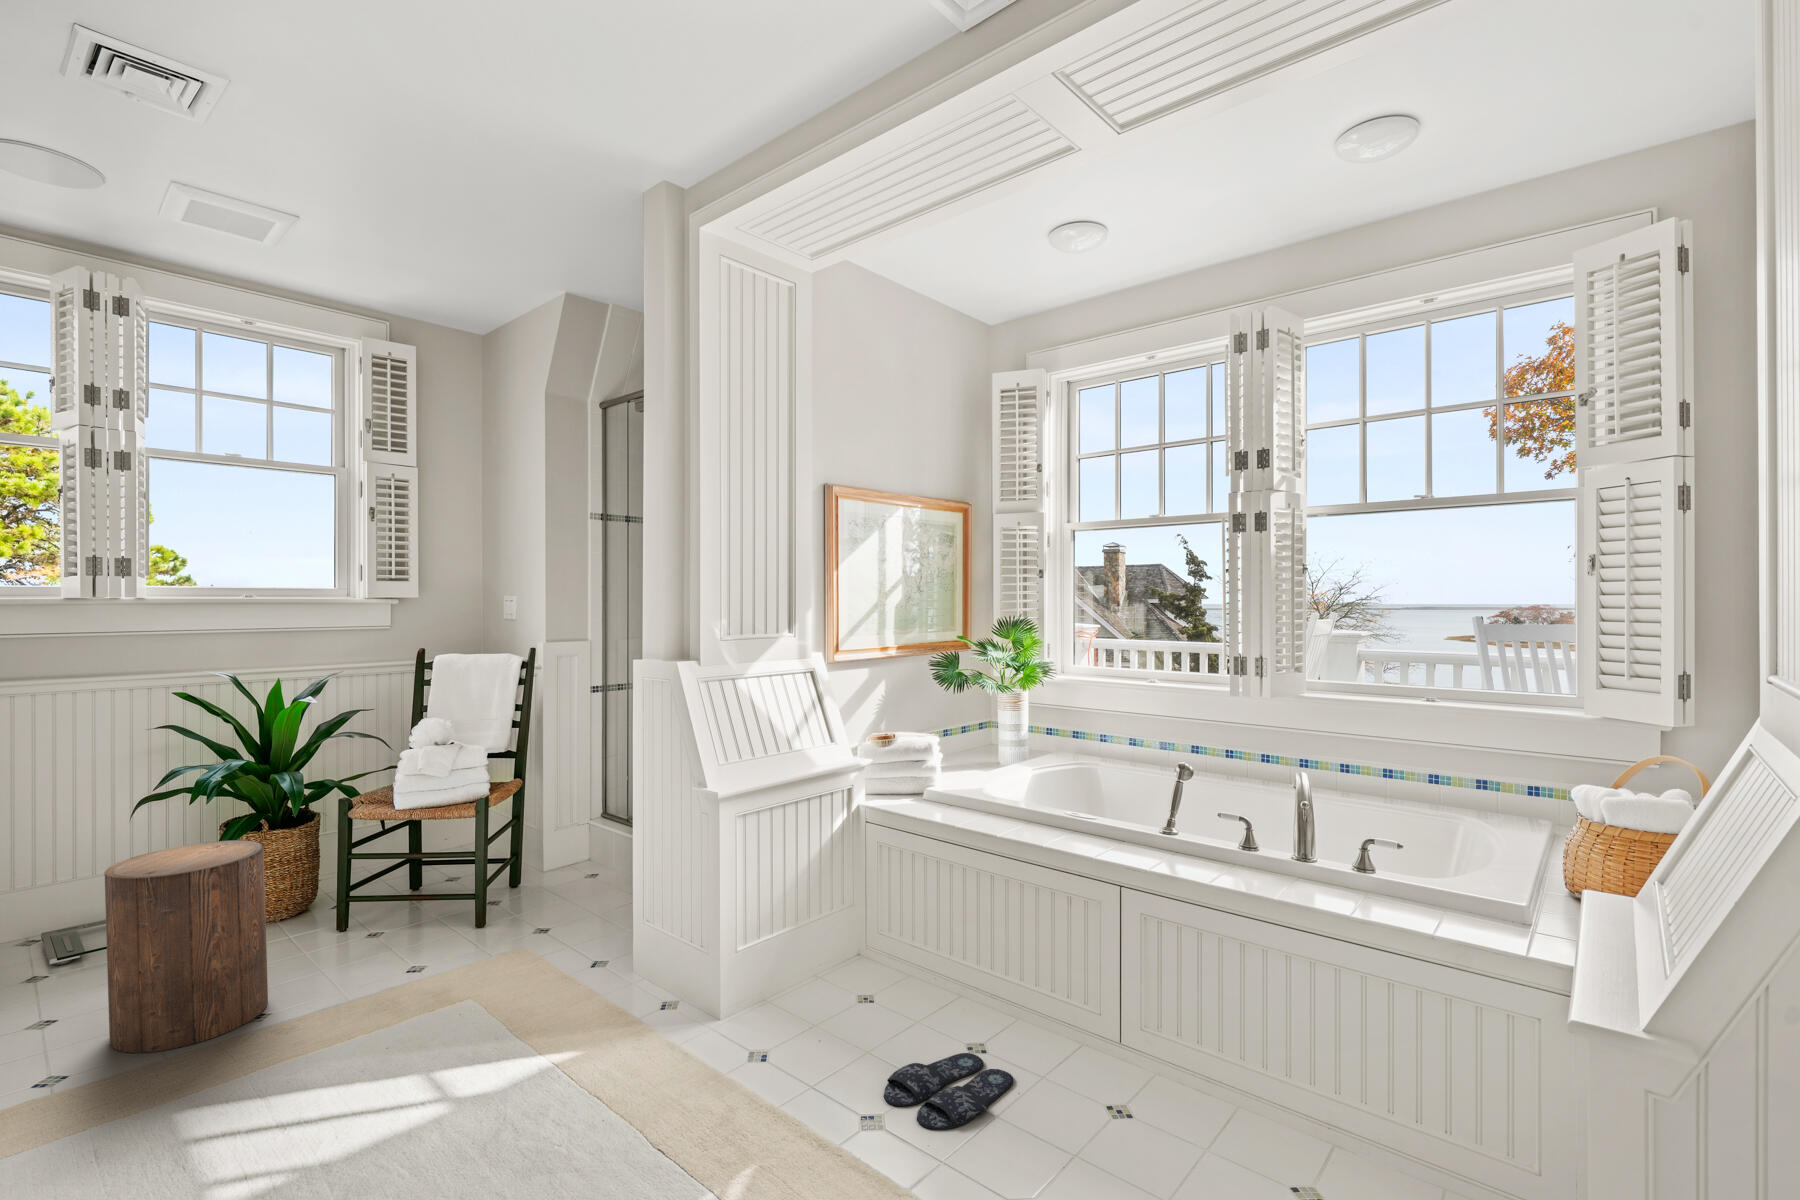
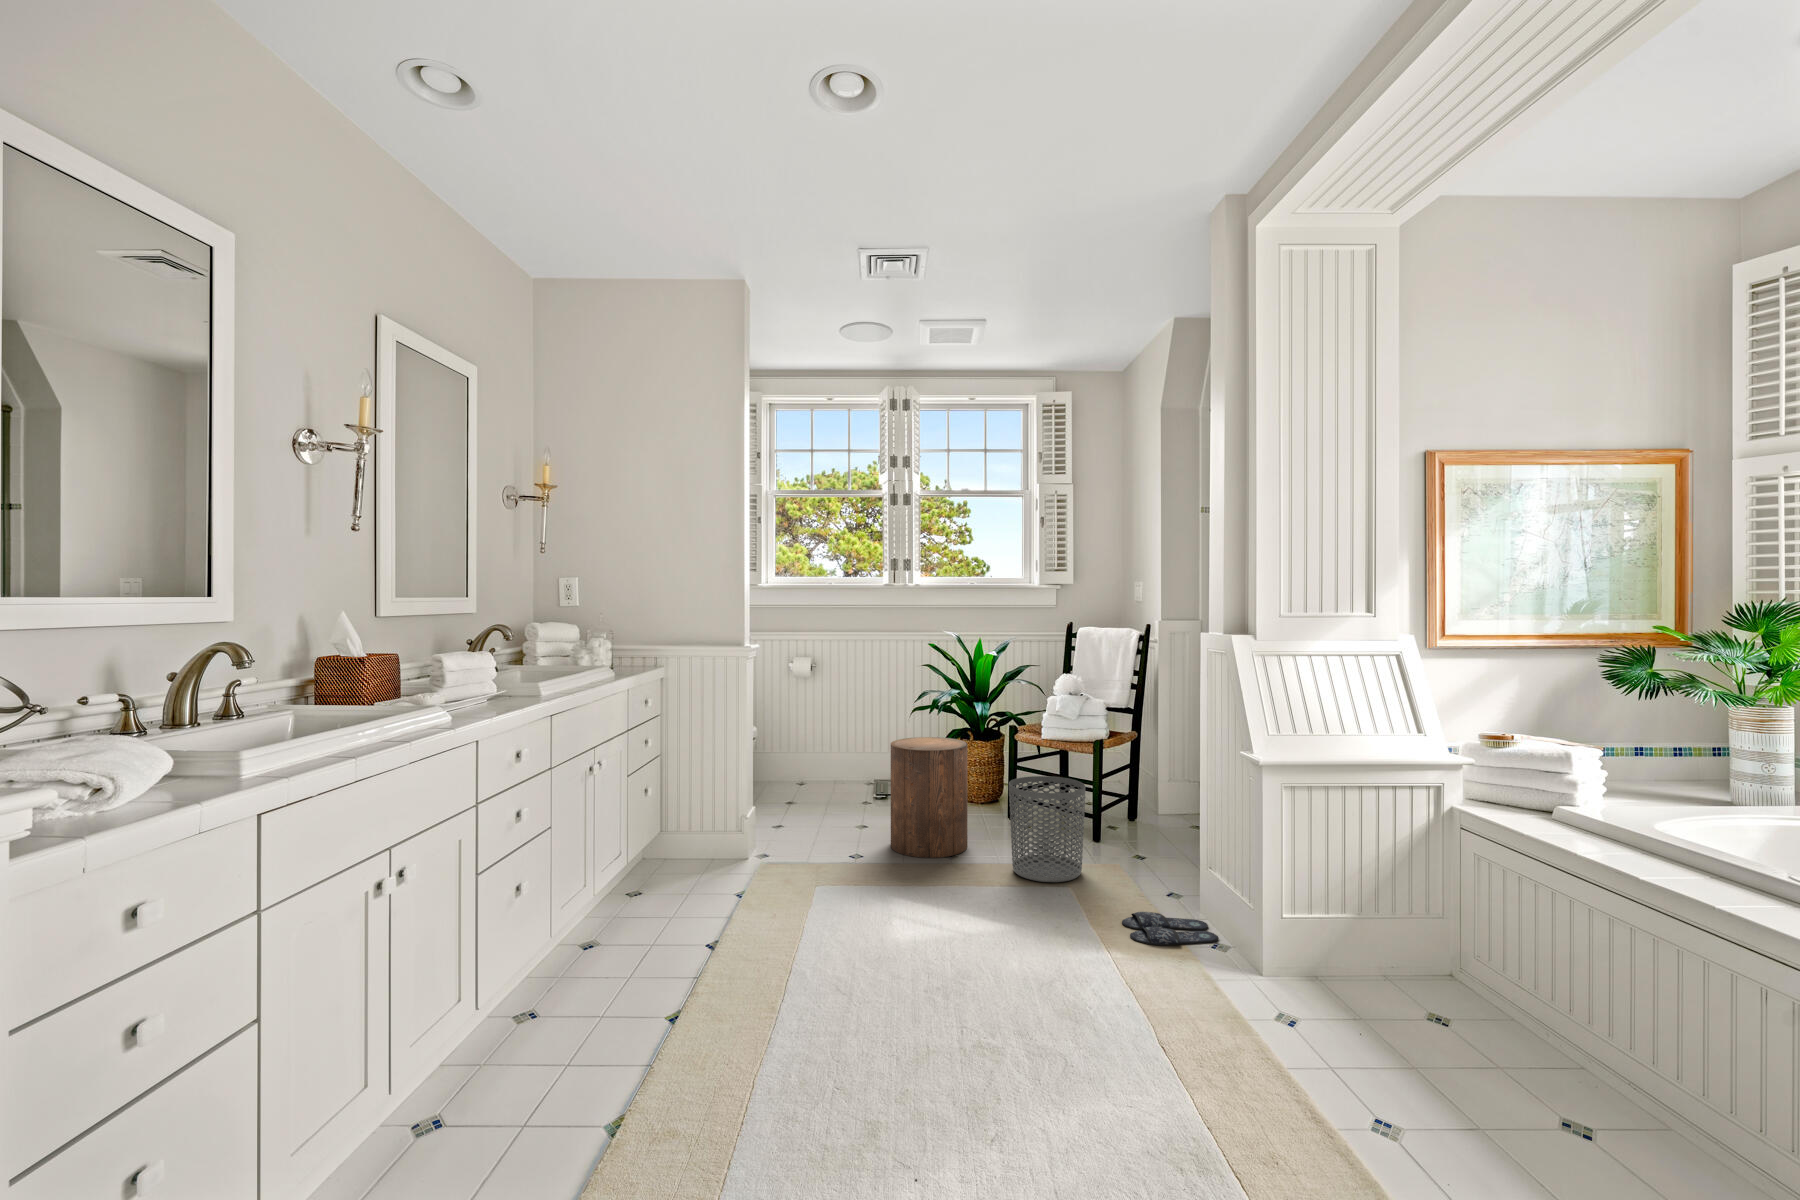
waste bin: none [344,867,466,1029] -> present [1009,776,1085,882]
slippers: present [884,1053,1013,1129] -> present [1122,912,1218,945]

